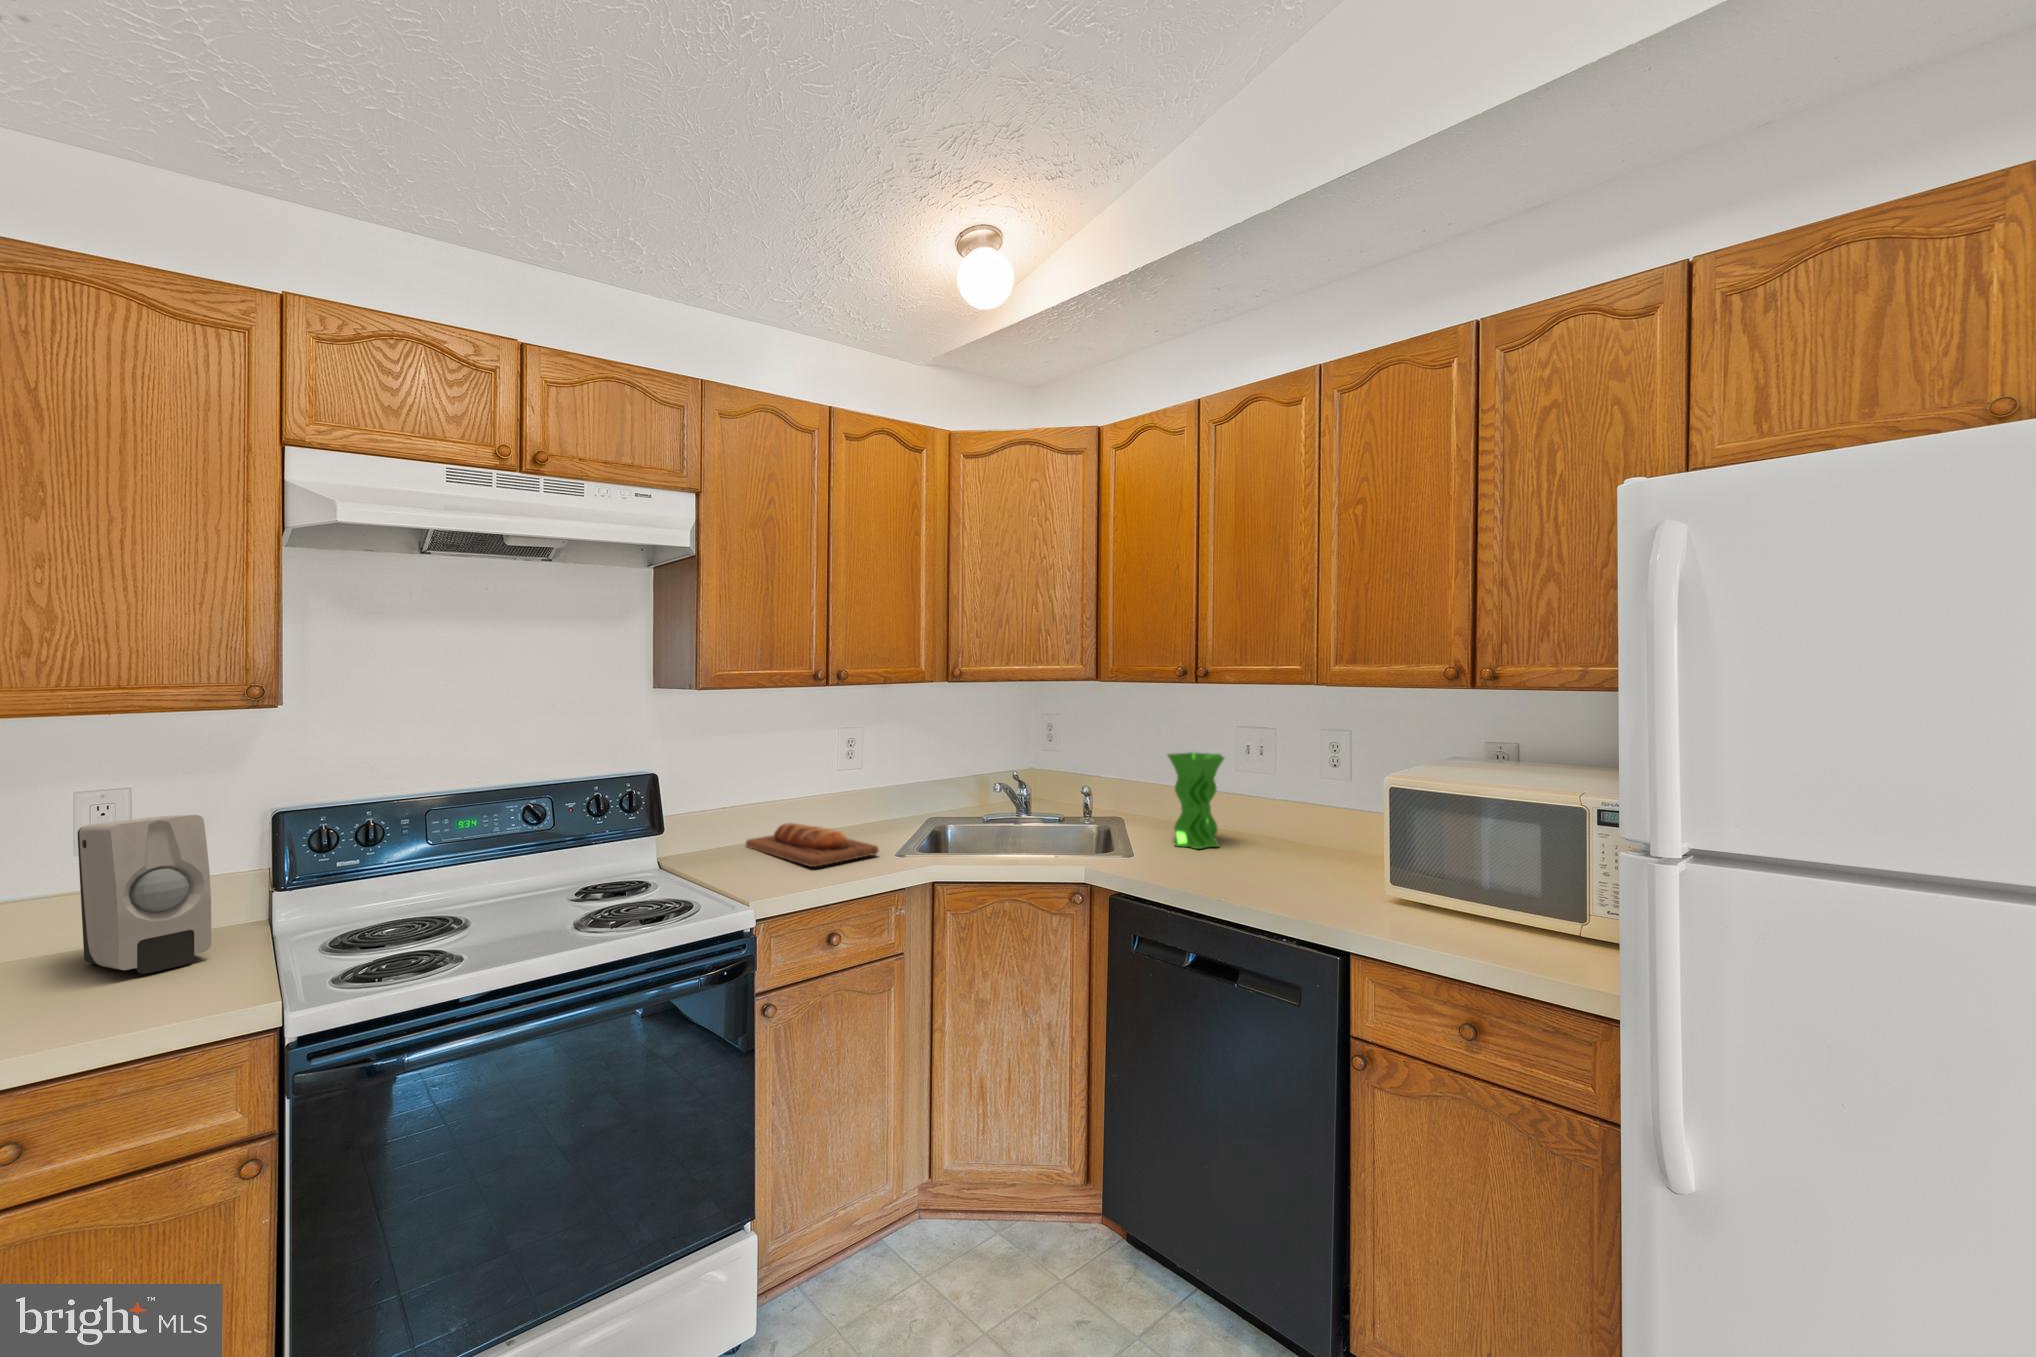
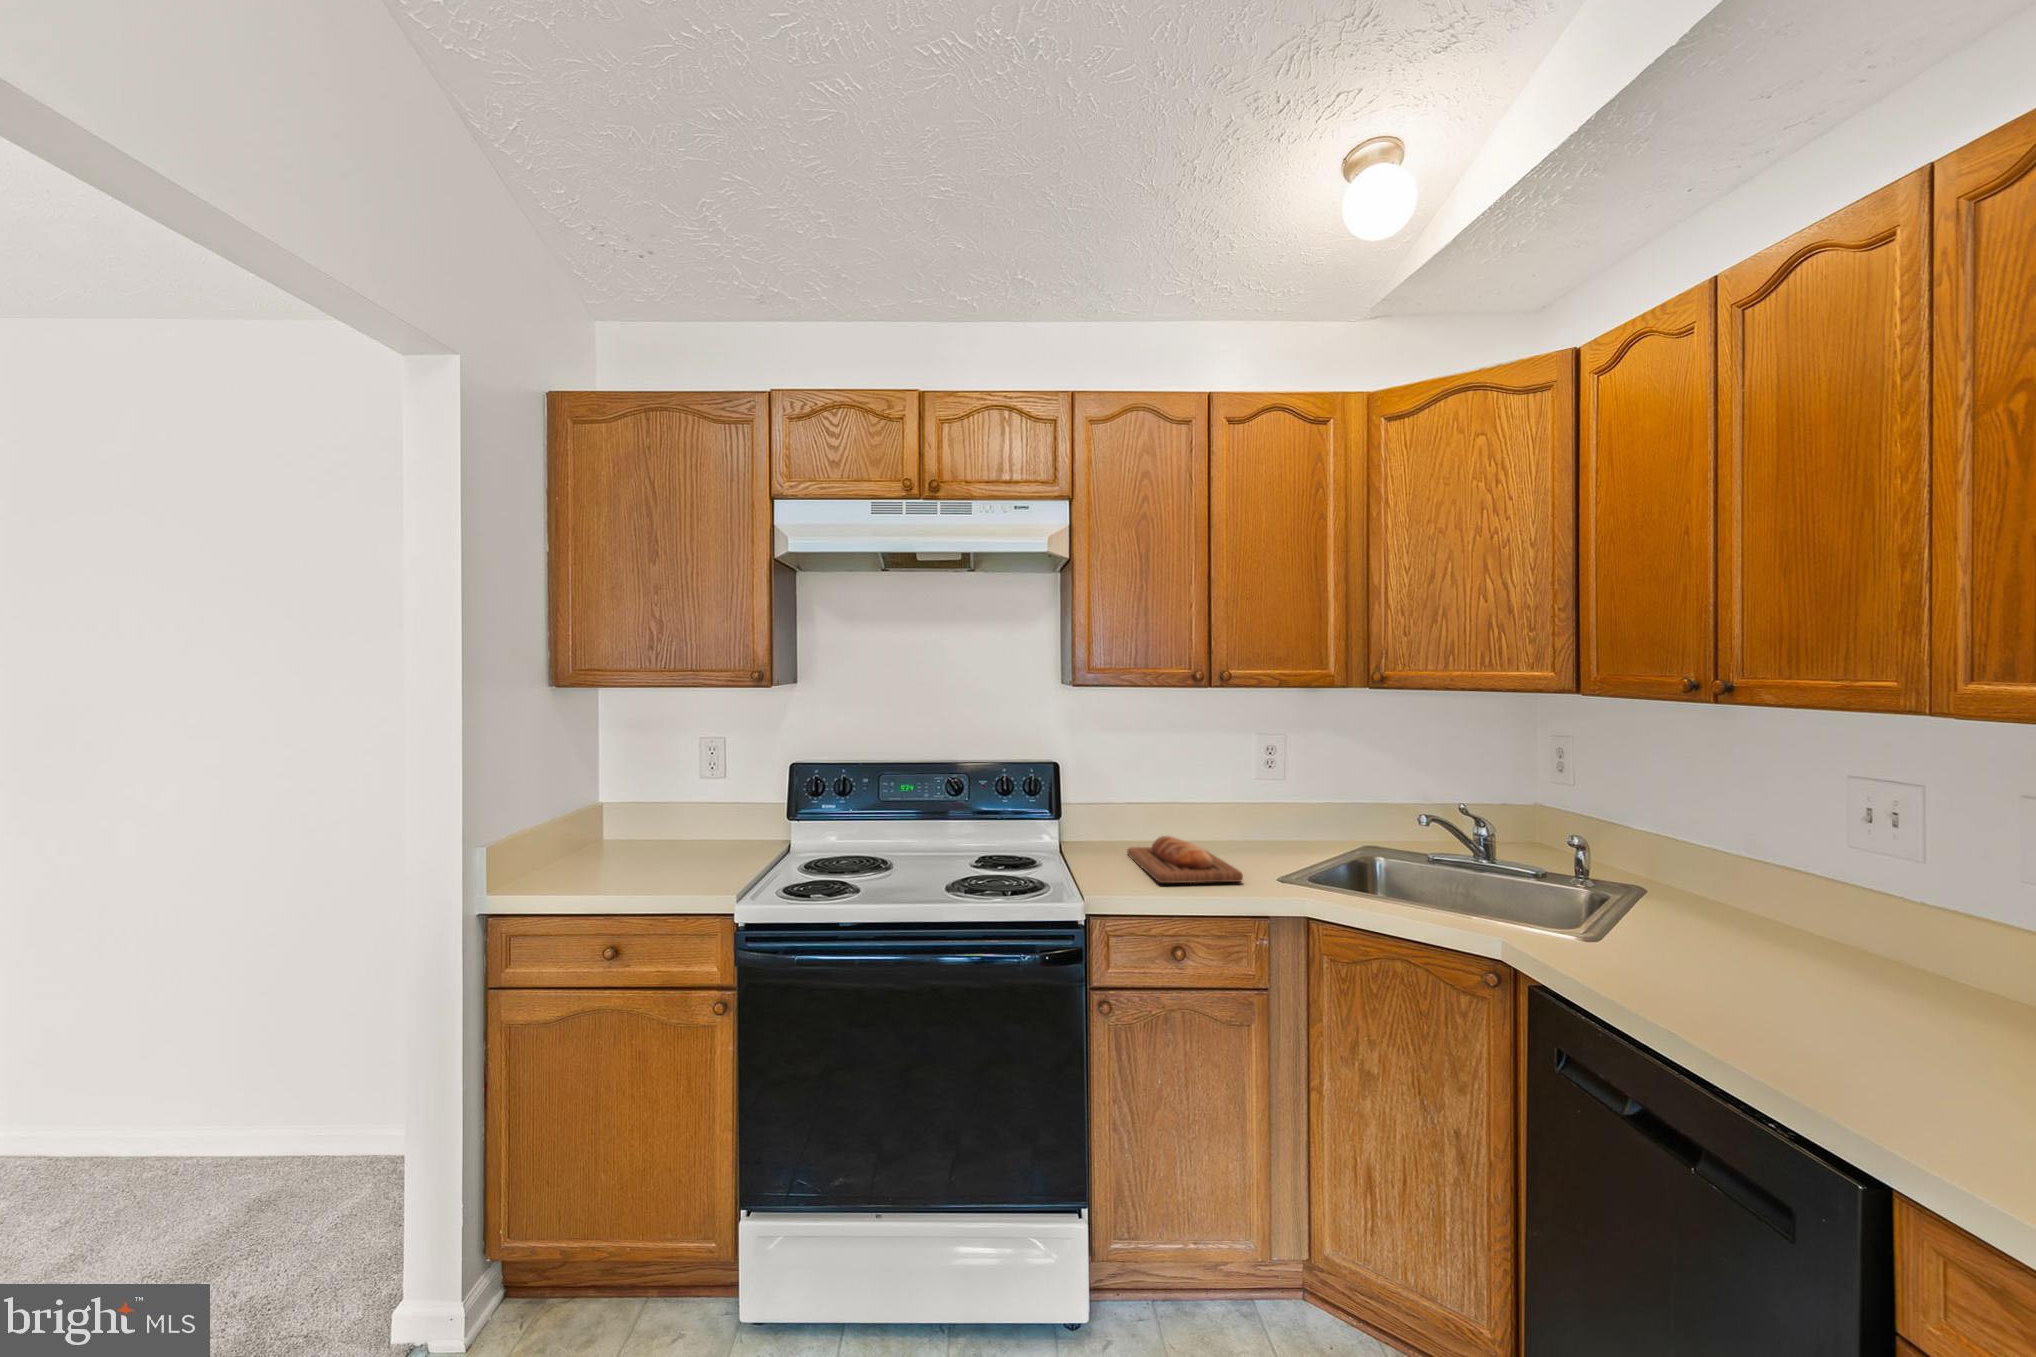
vase: present [1168,752,1224,849] -> none [1669,801,1784,954]
soap dispenser: present [77,815,211,974] -> none [658,770,710,876]

